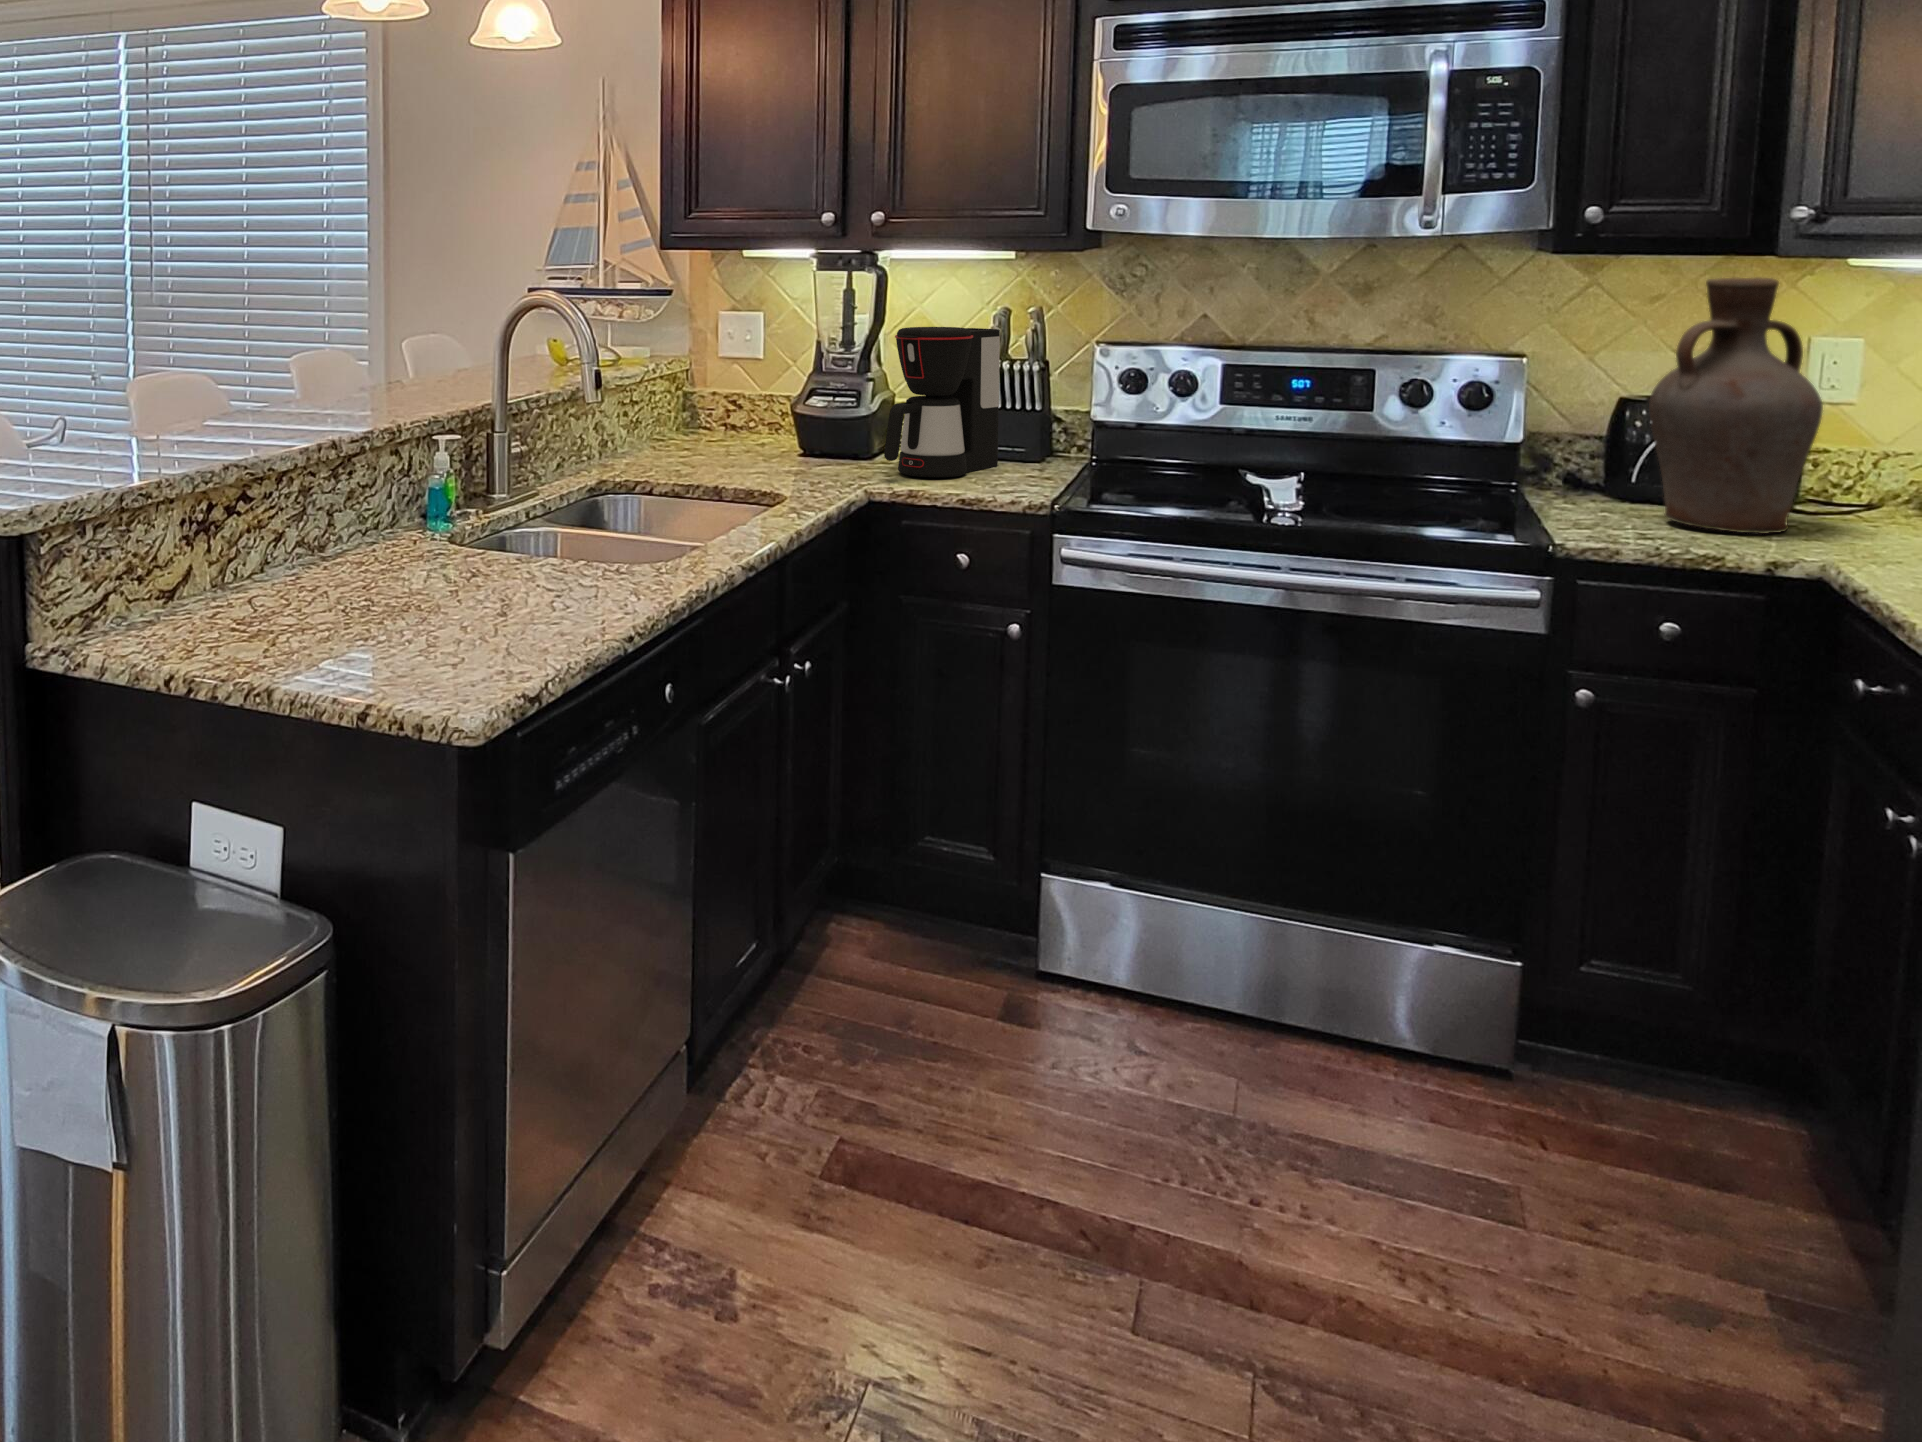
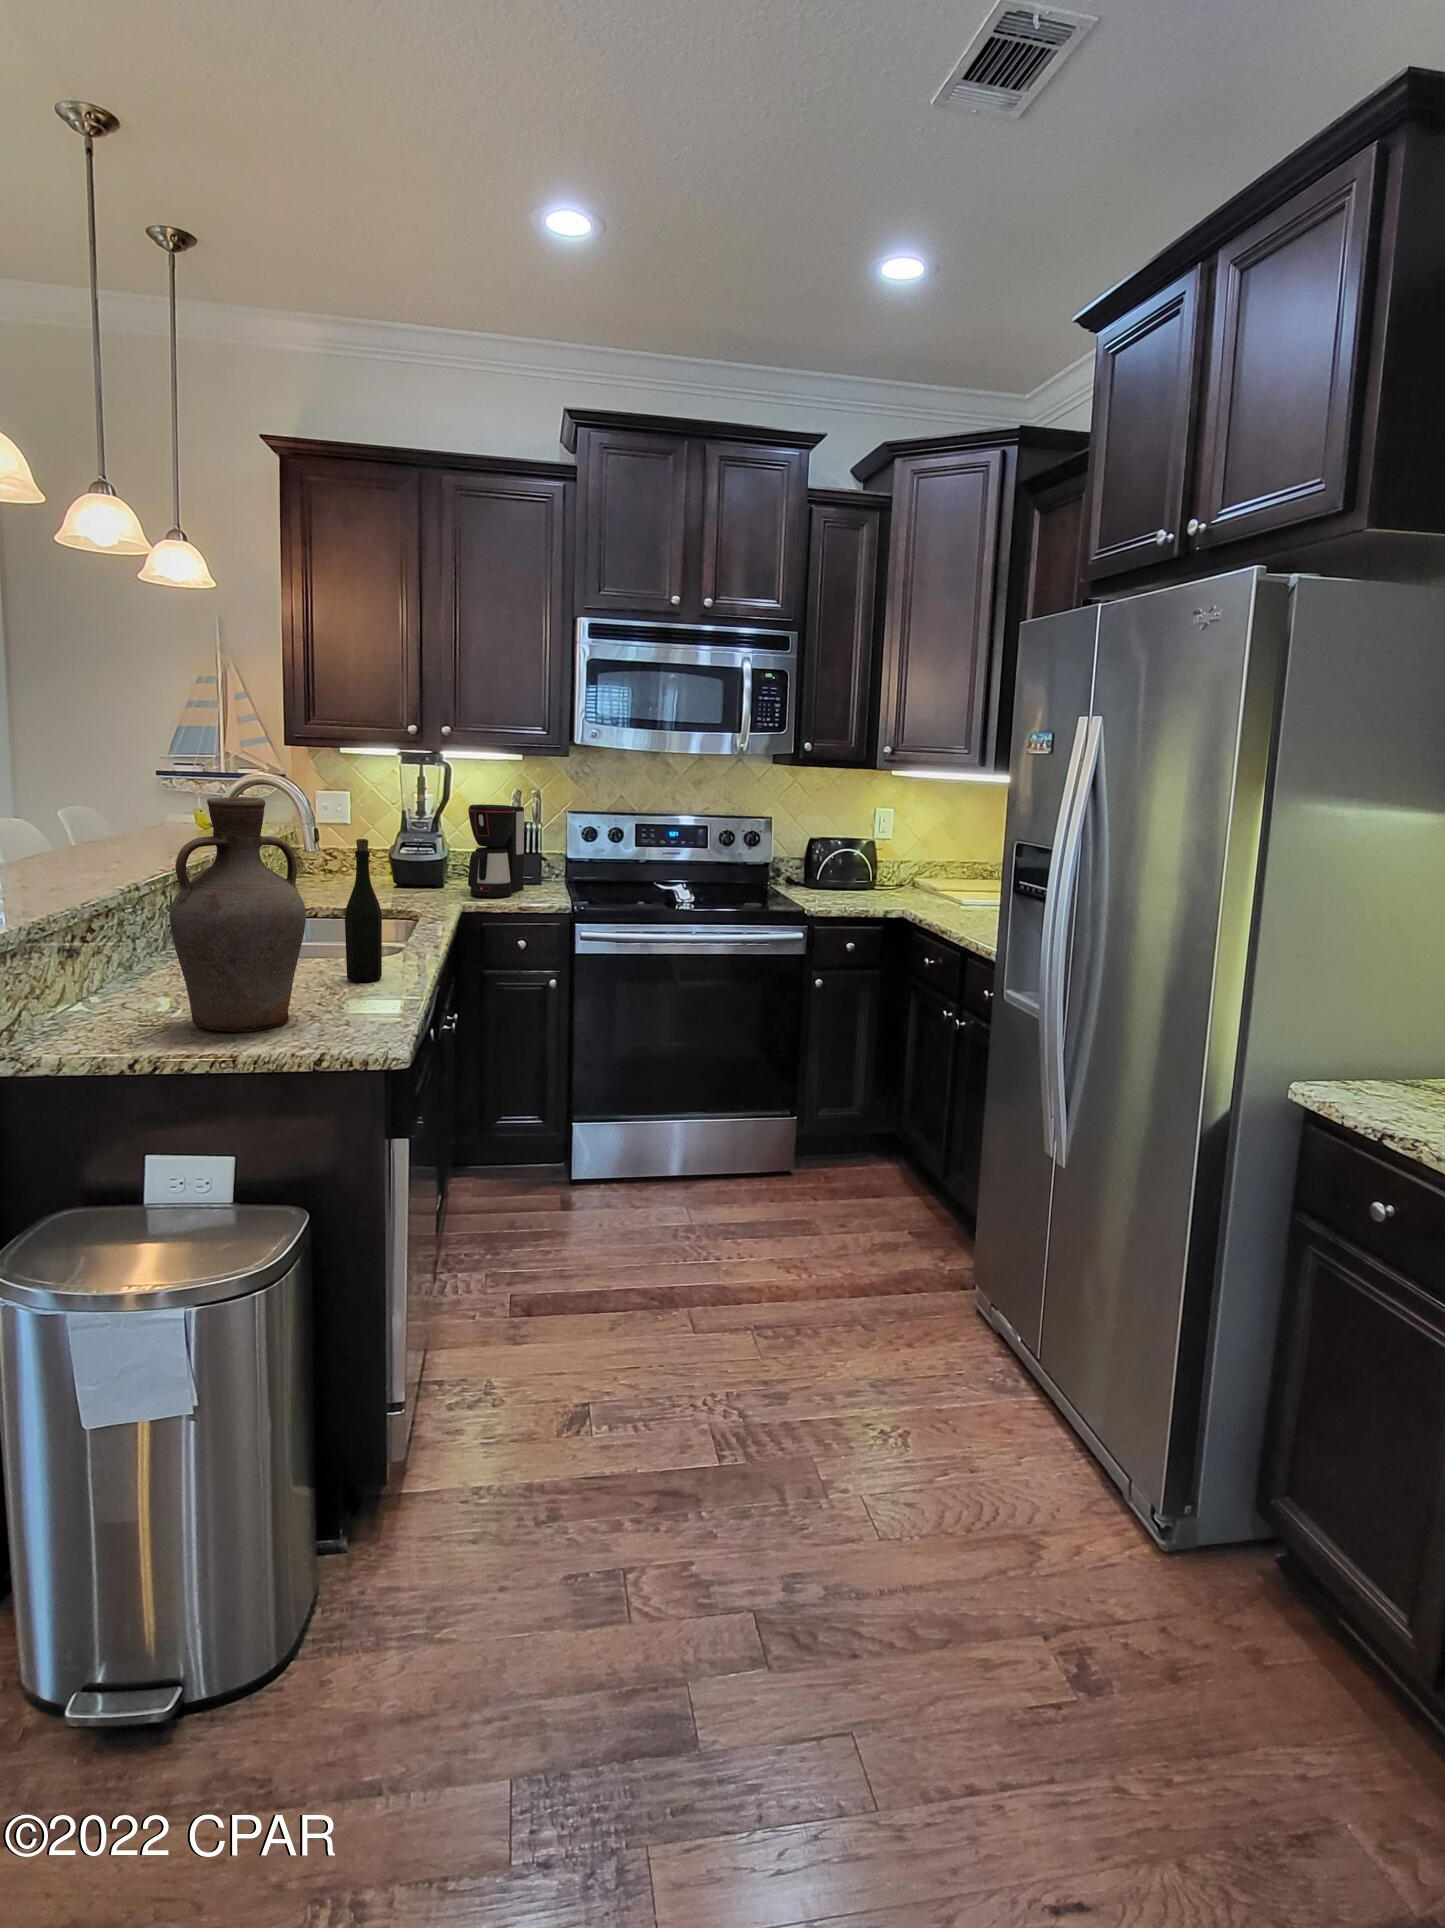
vase: present [1649,277,1823,534] -> present [169,797,306,1031]
bottle: none [540,389,592,600] -> present [345,839,382,982]

